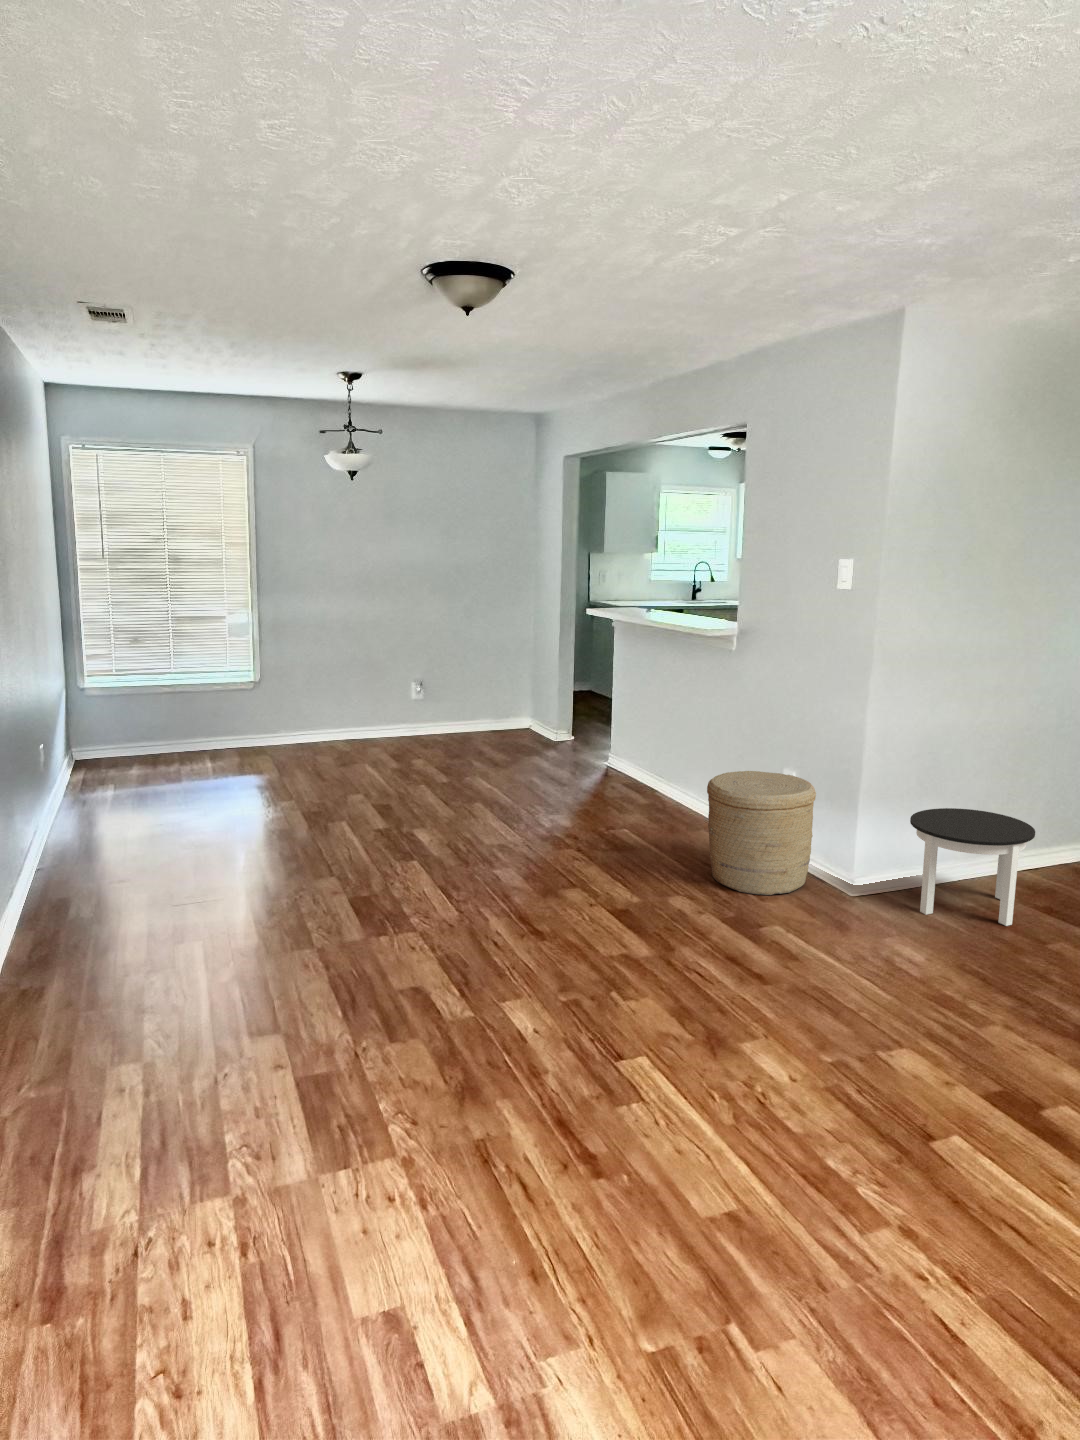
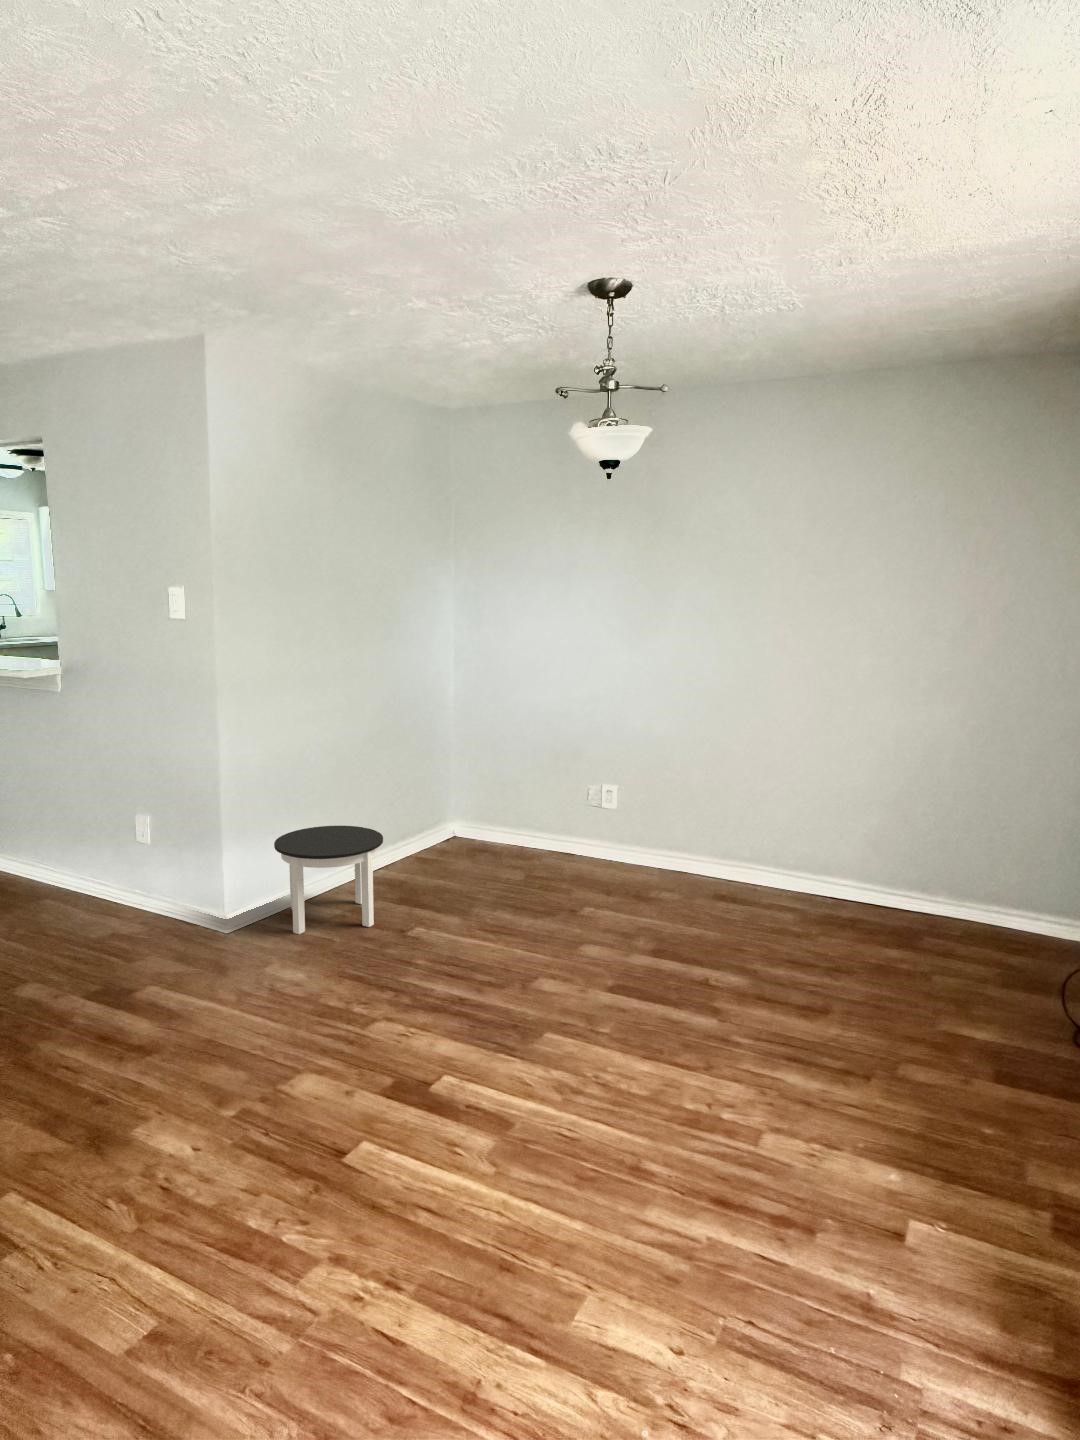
woven basket: present [707,771,816,895] -> none [49,820,178,959]

